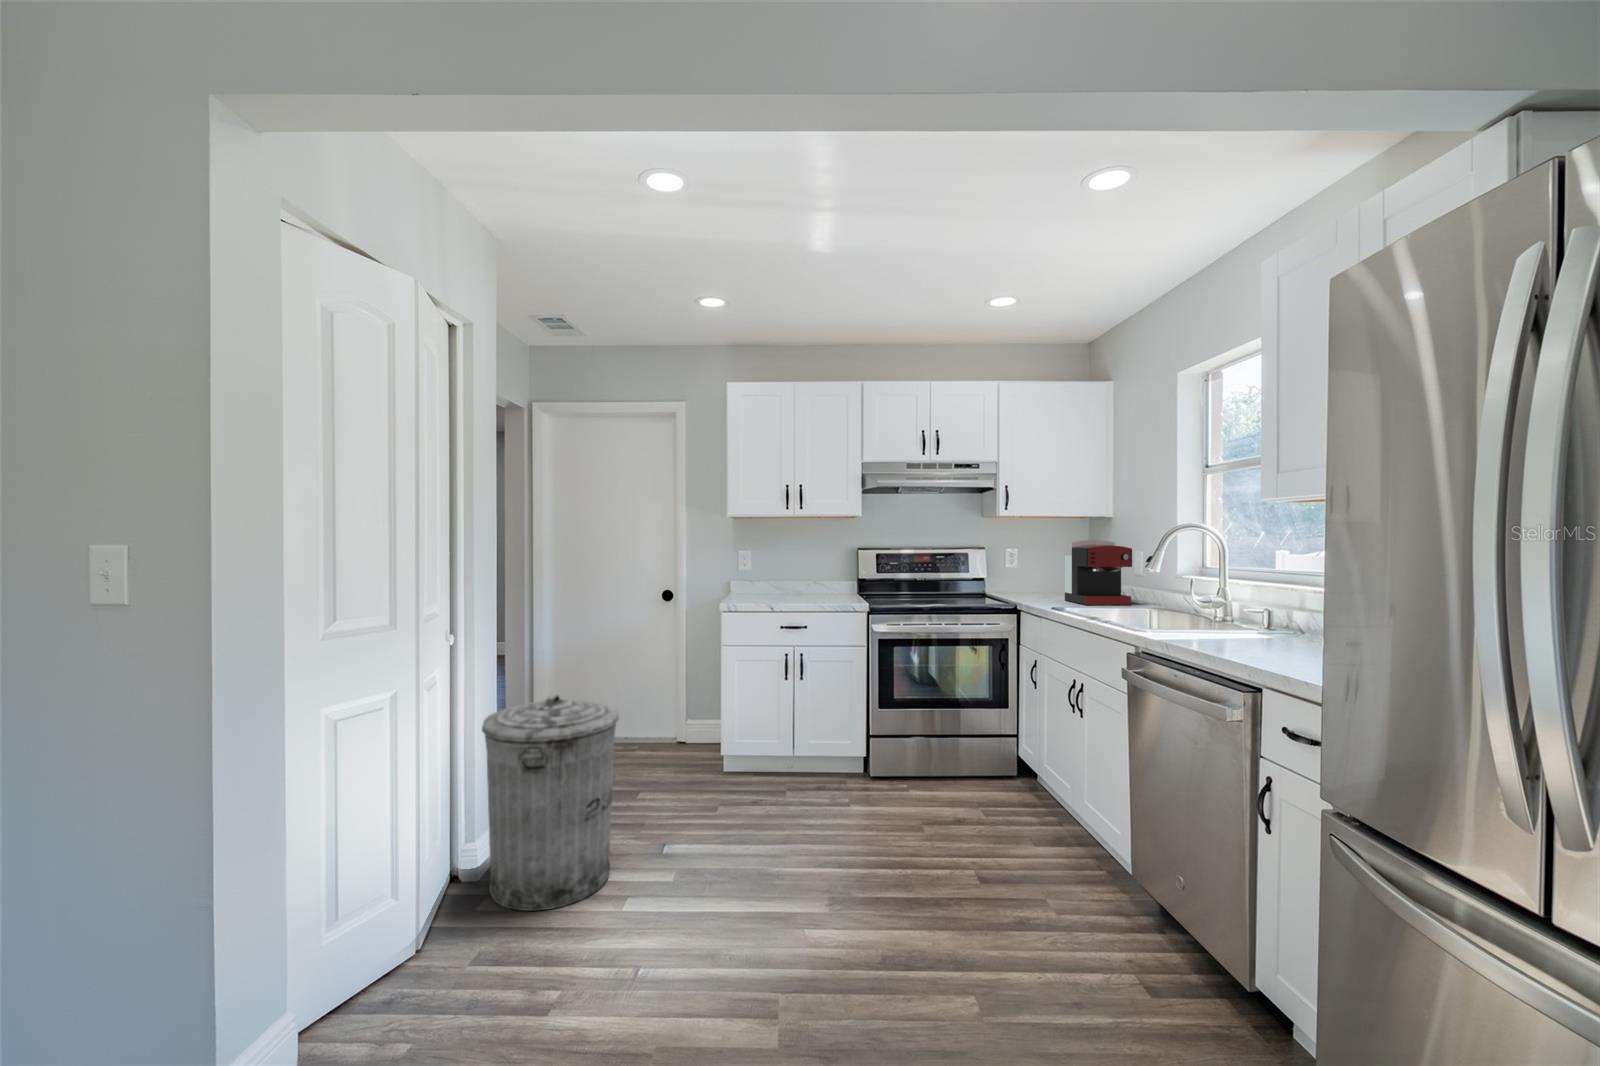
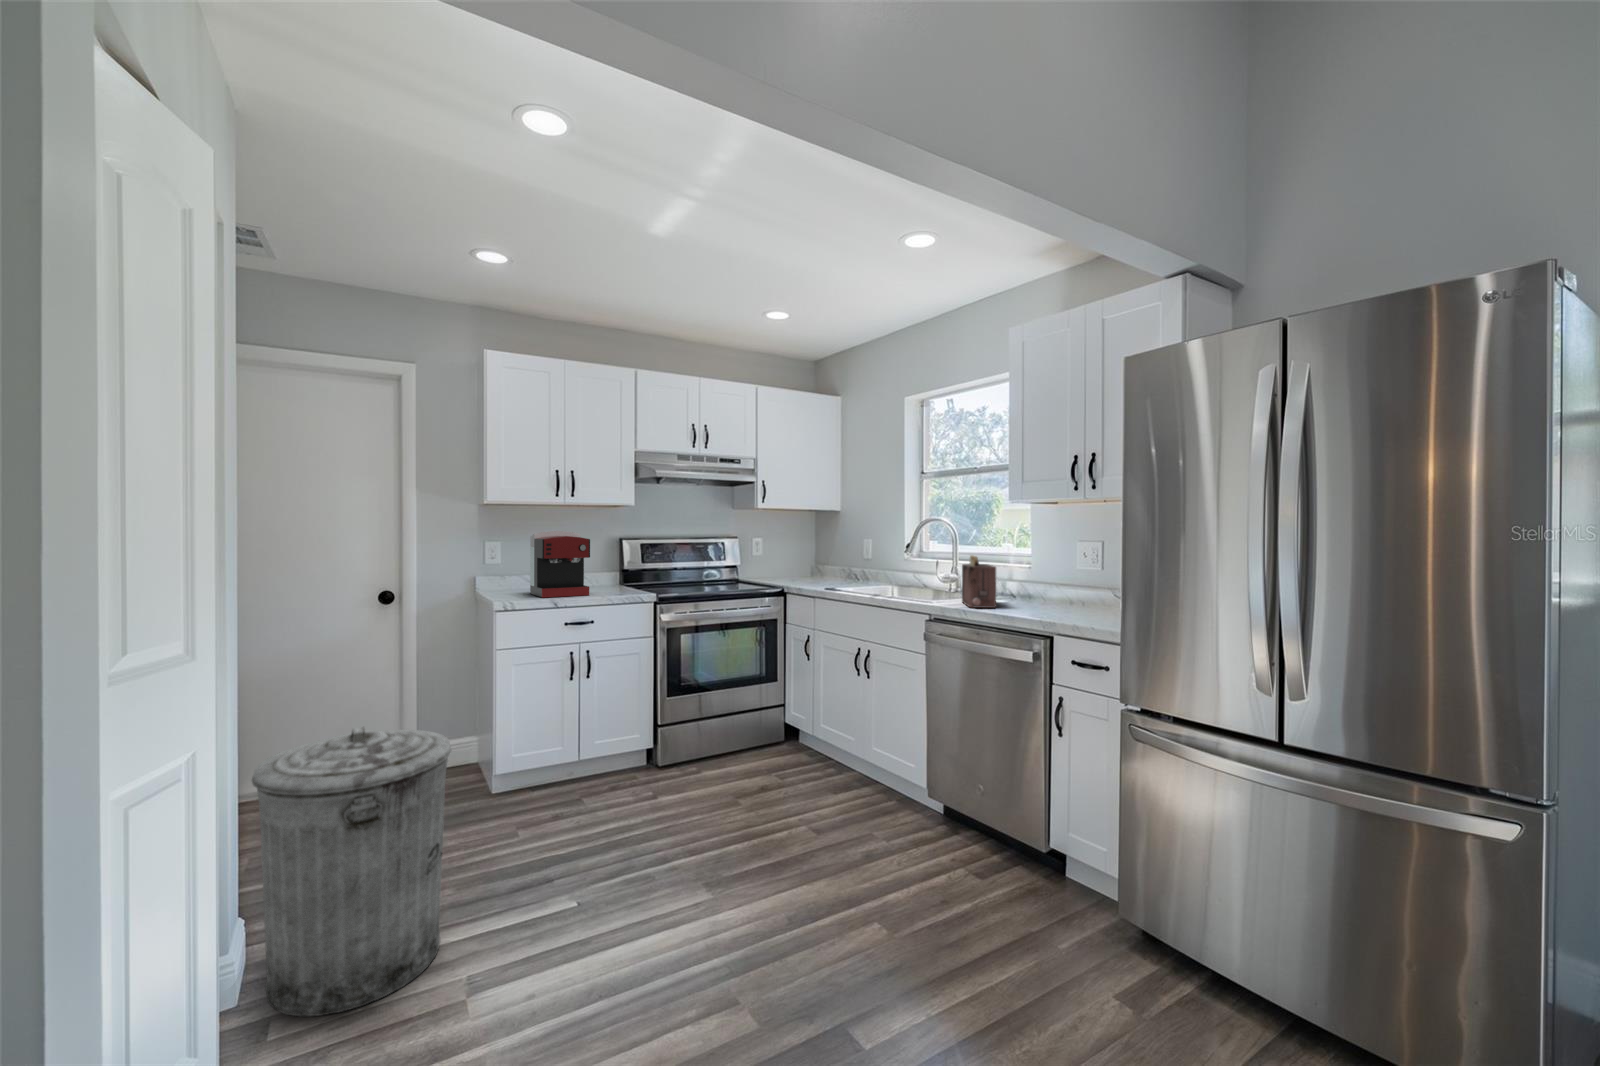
coffee maker: present [1065,540,1132,605] -> present [530,531,590,597]
toaster: none [1196,575,1242,646] -> present [962,555,996,608]

